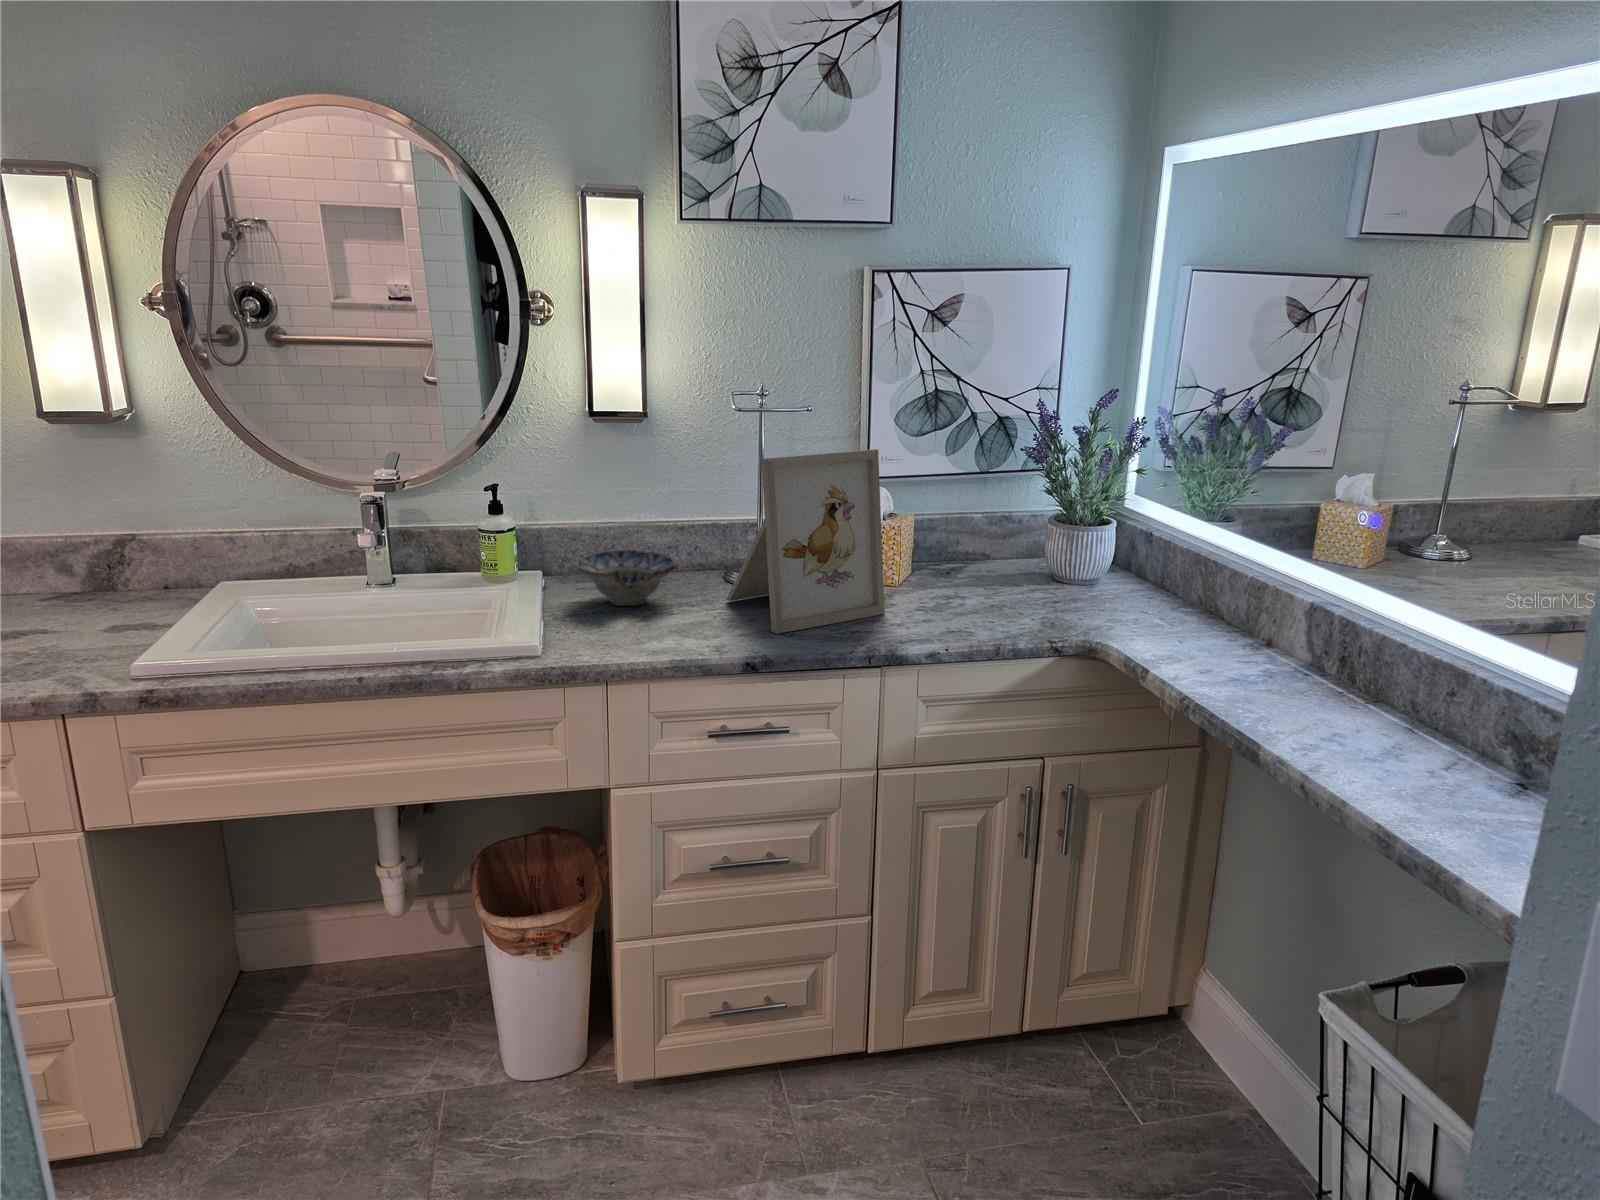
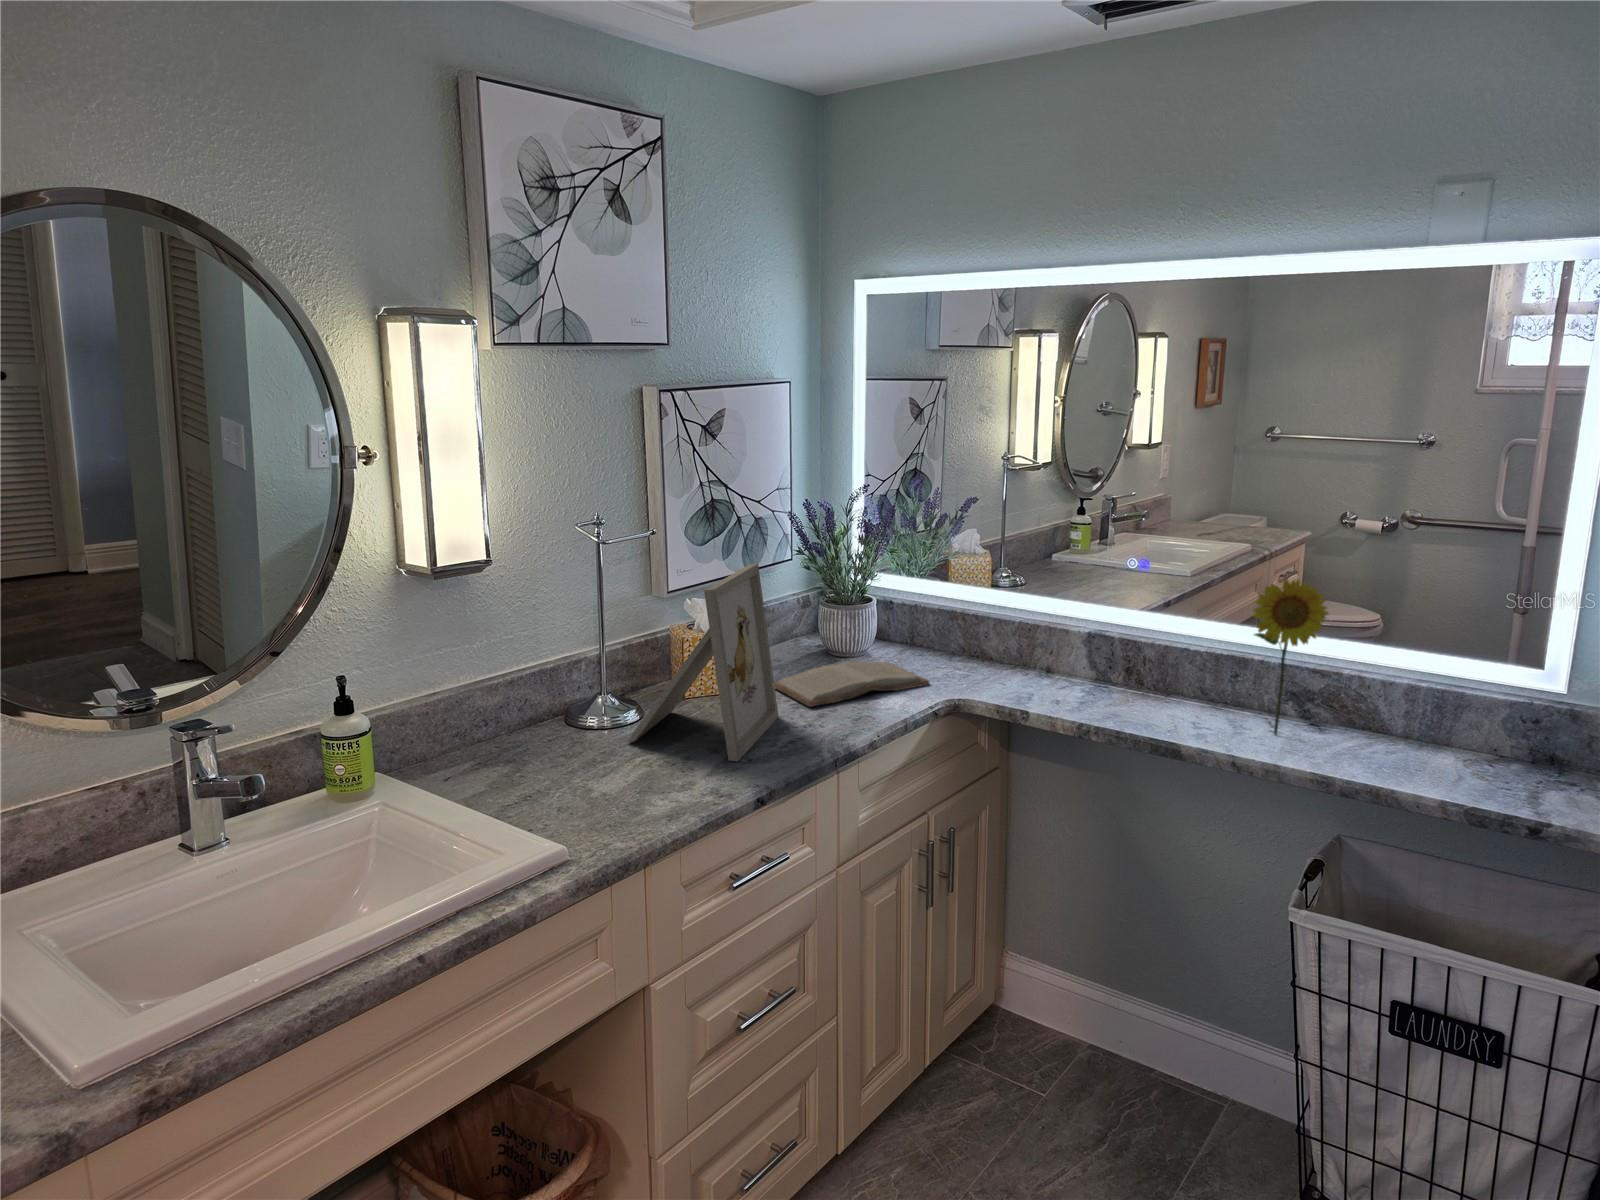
flower: none [1387,545,1502,772] -> present [1253,580,1328,734]
ceramic bowl: present [576,550,677,606] -> none [474,710,589,779]
book: none [926,582,1092,625] -> present [774,661,929,707]

